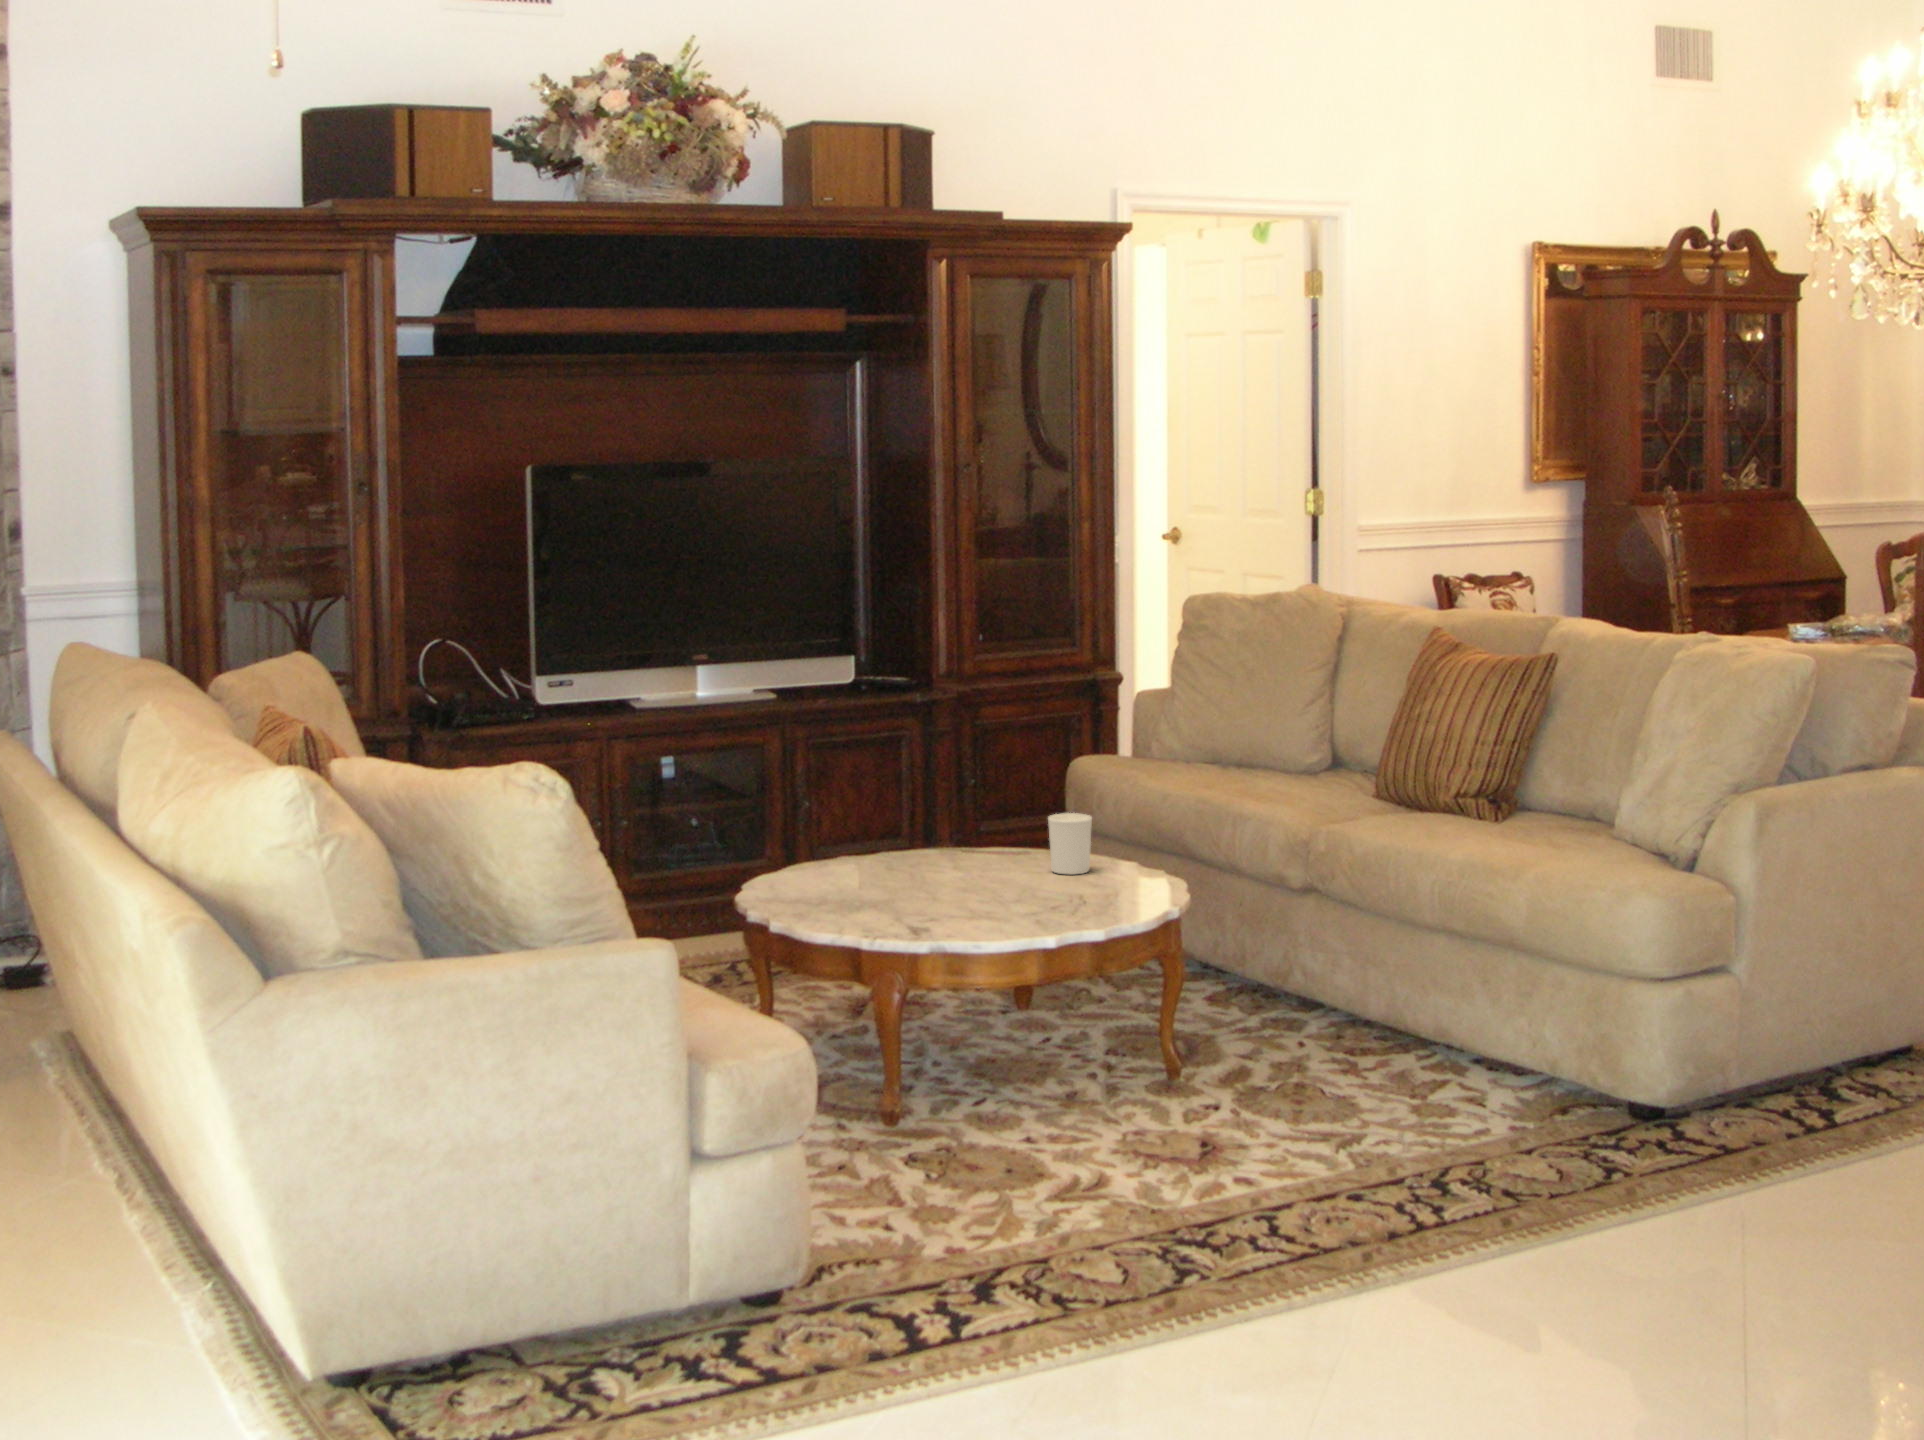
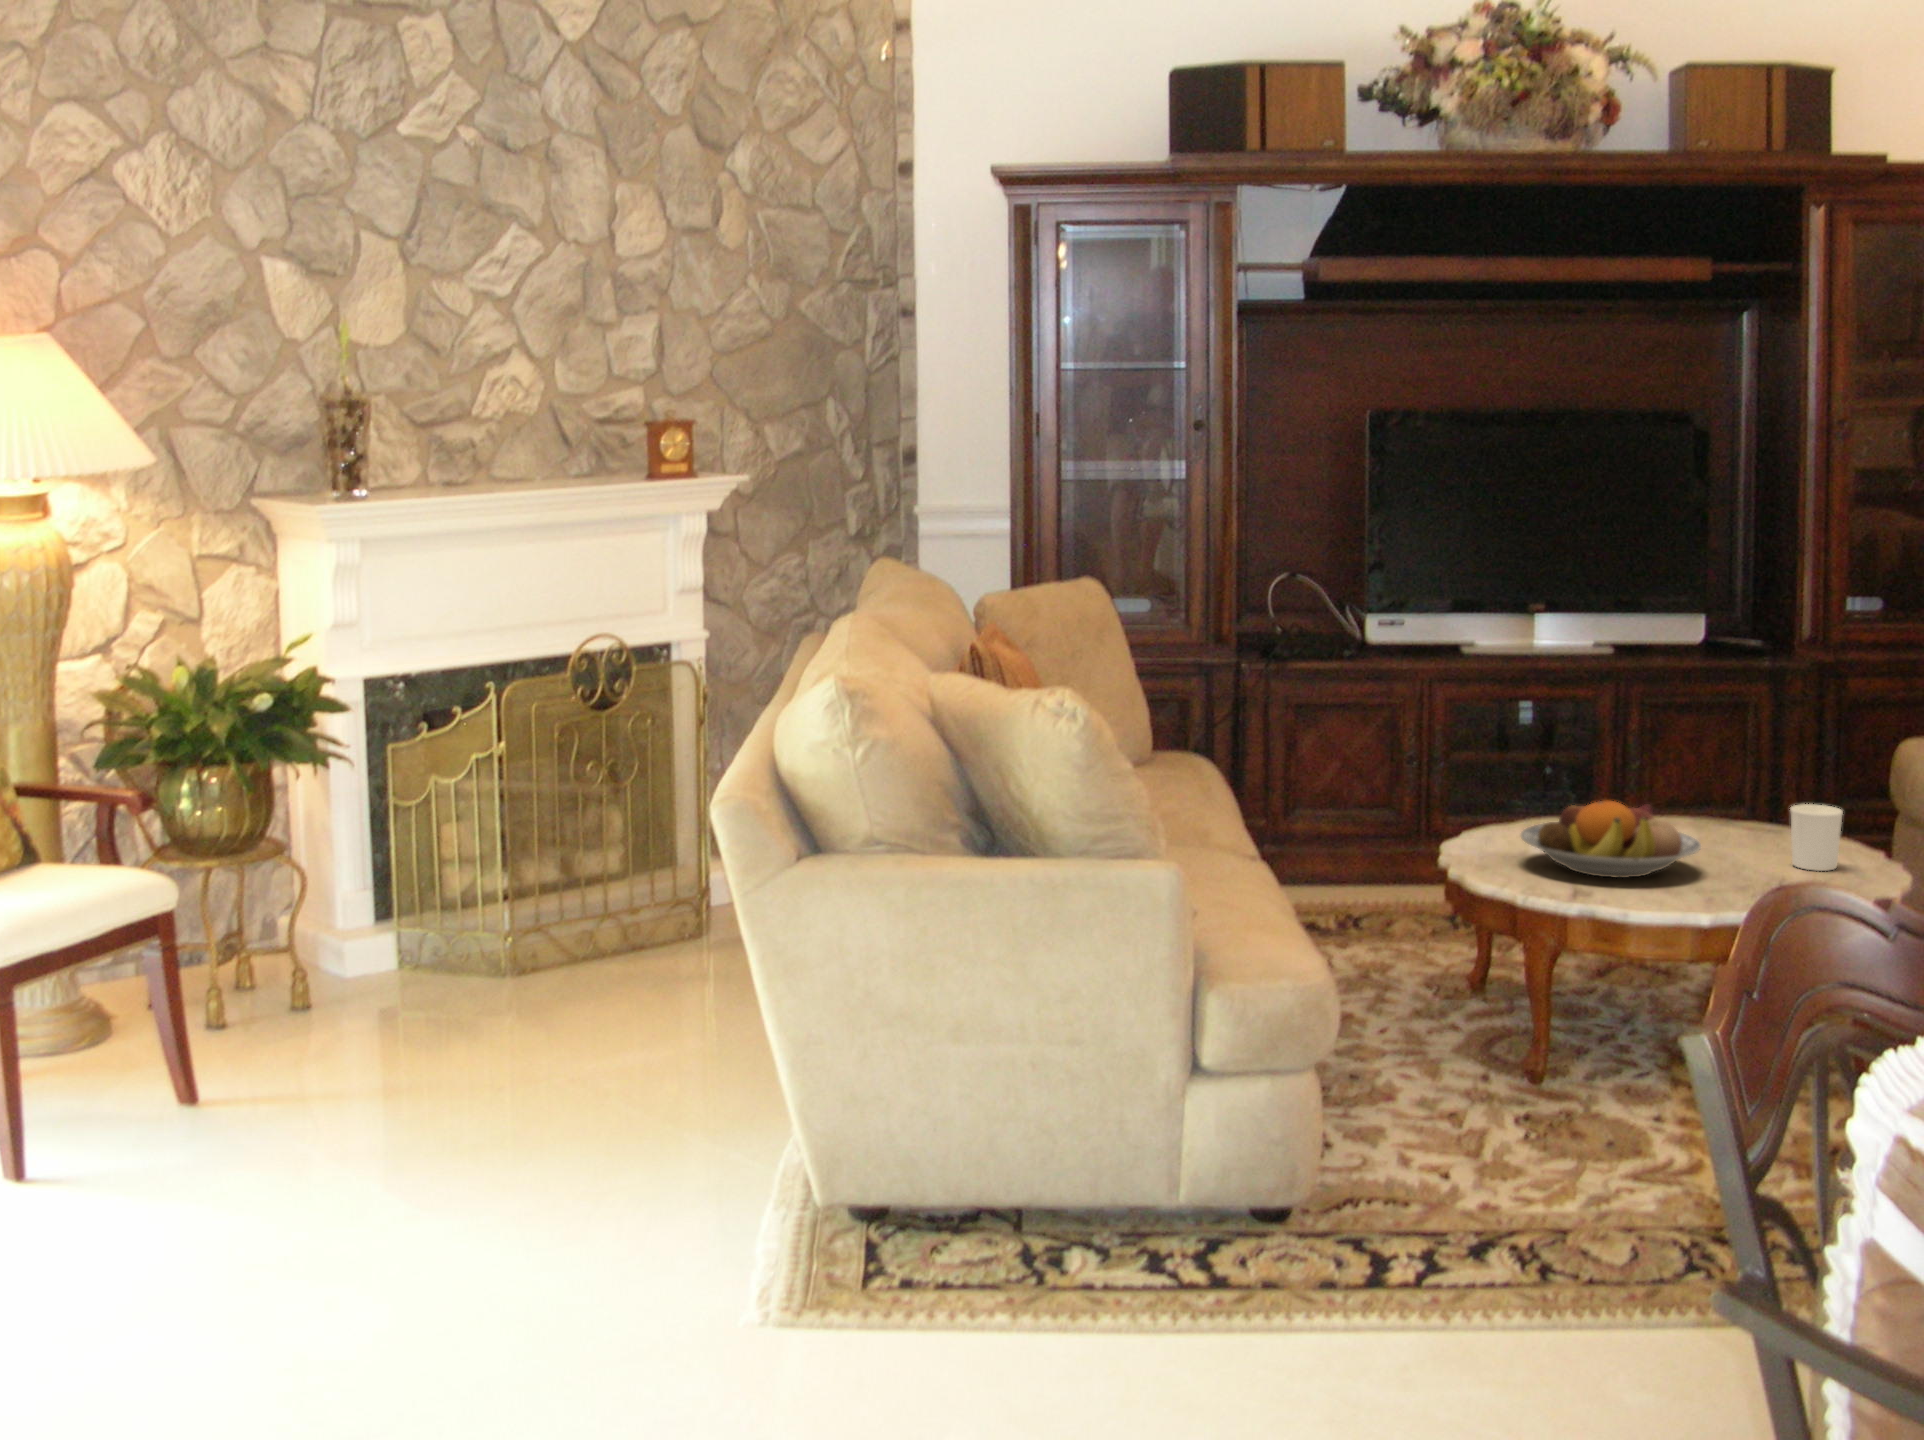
fruit bowl: none [828,828,994,904] -> present [1521,801,1701,878]

